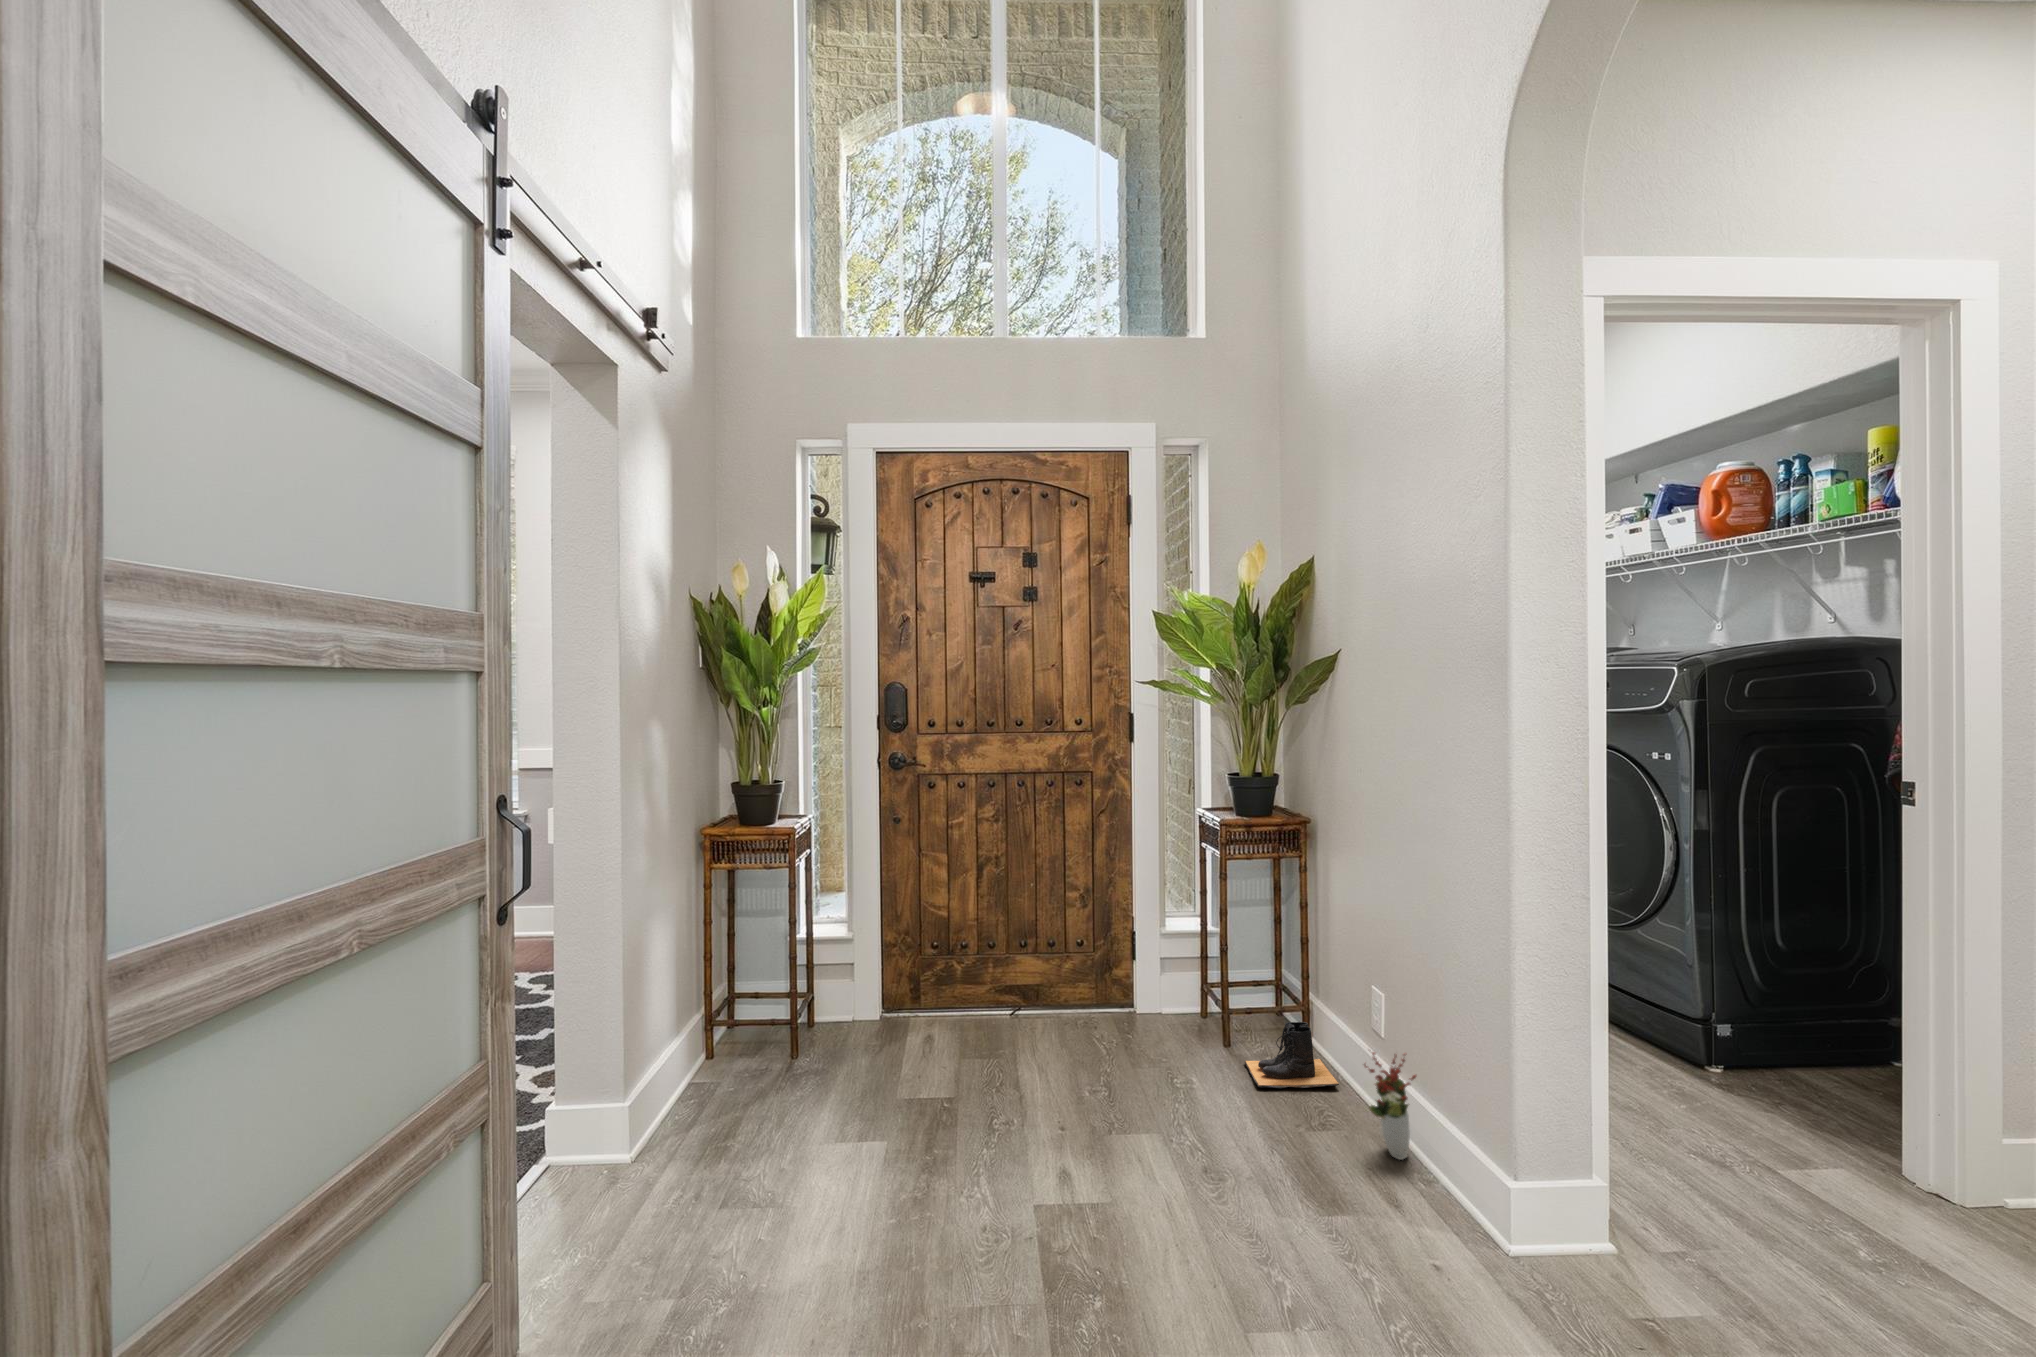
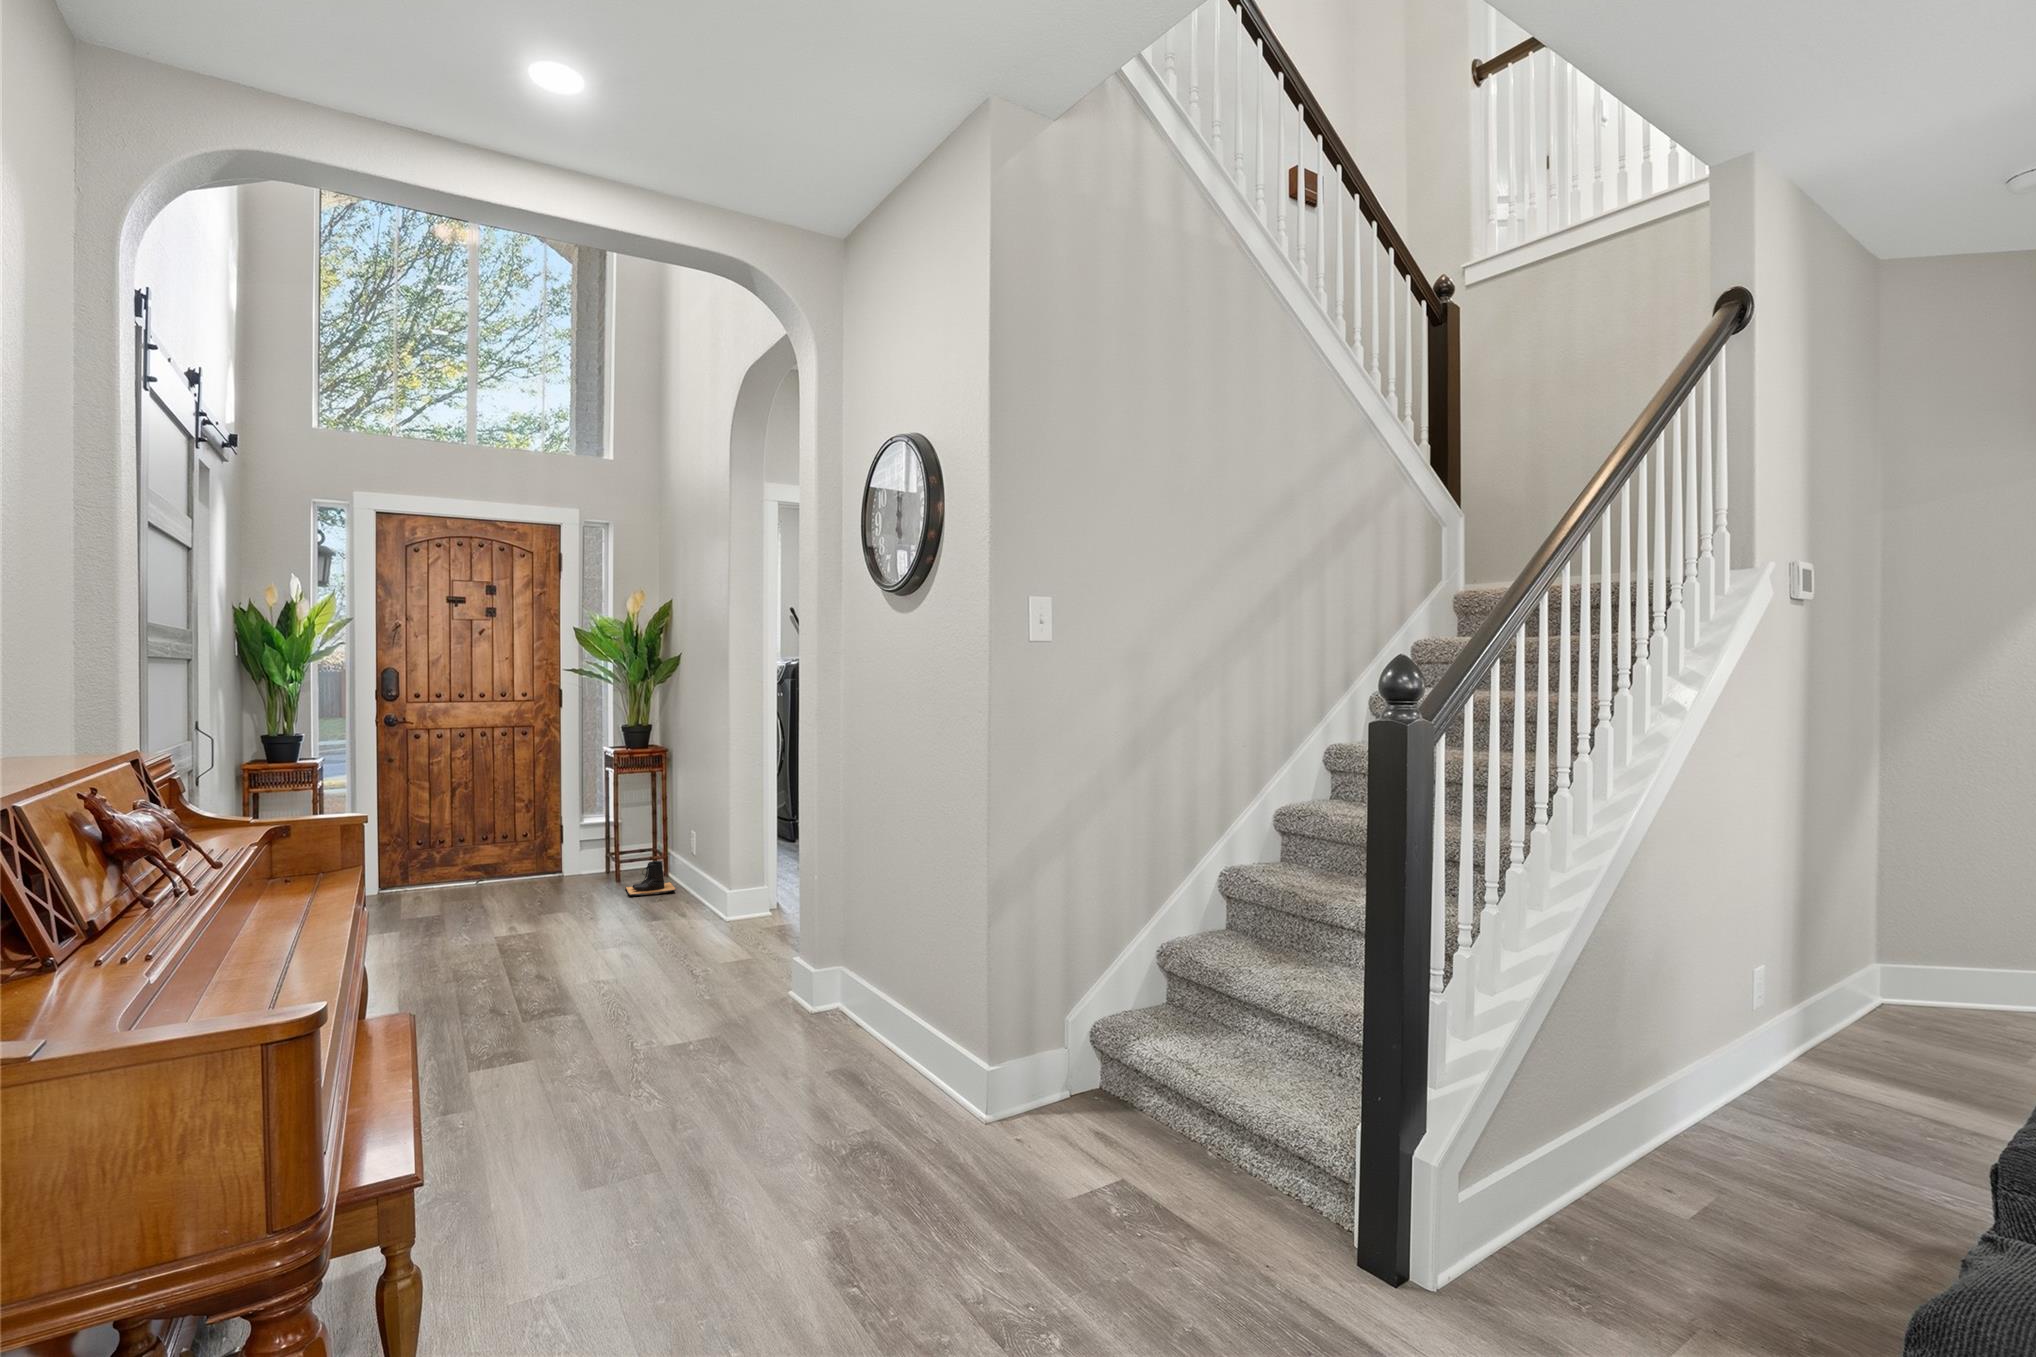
decorative plant: present [1364,1052,1416,1160] -> none [679,858,706,911]

